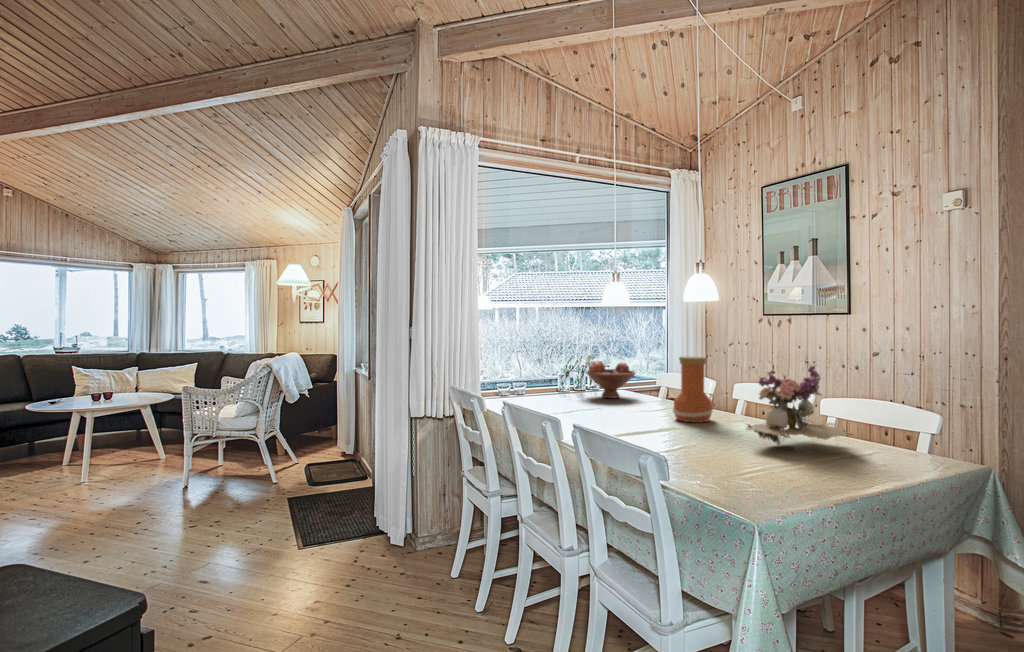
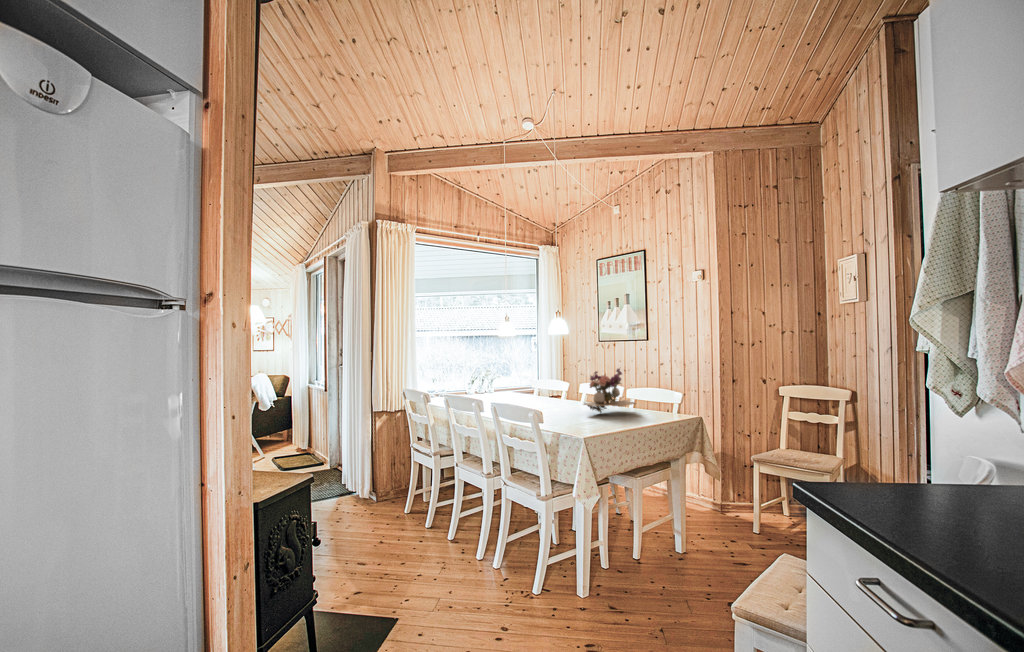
vase: present [673,357,713,422] -> none [545,367,568,406]
fruit bowl: present [586,361,635,398] -> none [491,373,523,398]

